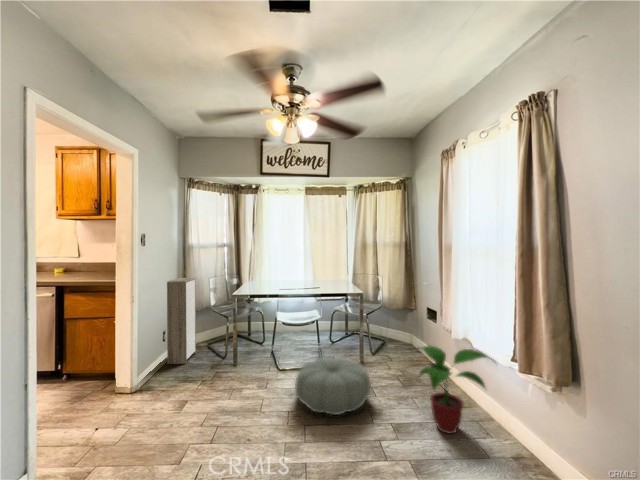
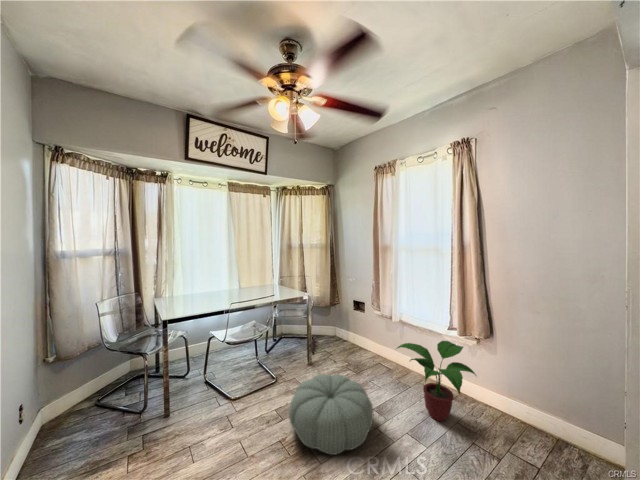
storage cabinet: present [167,278,196,364] -> none [24,307,81,469]

